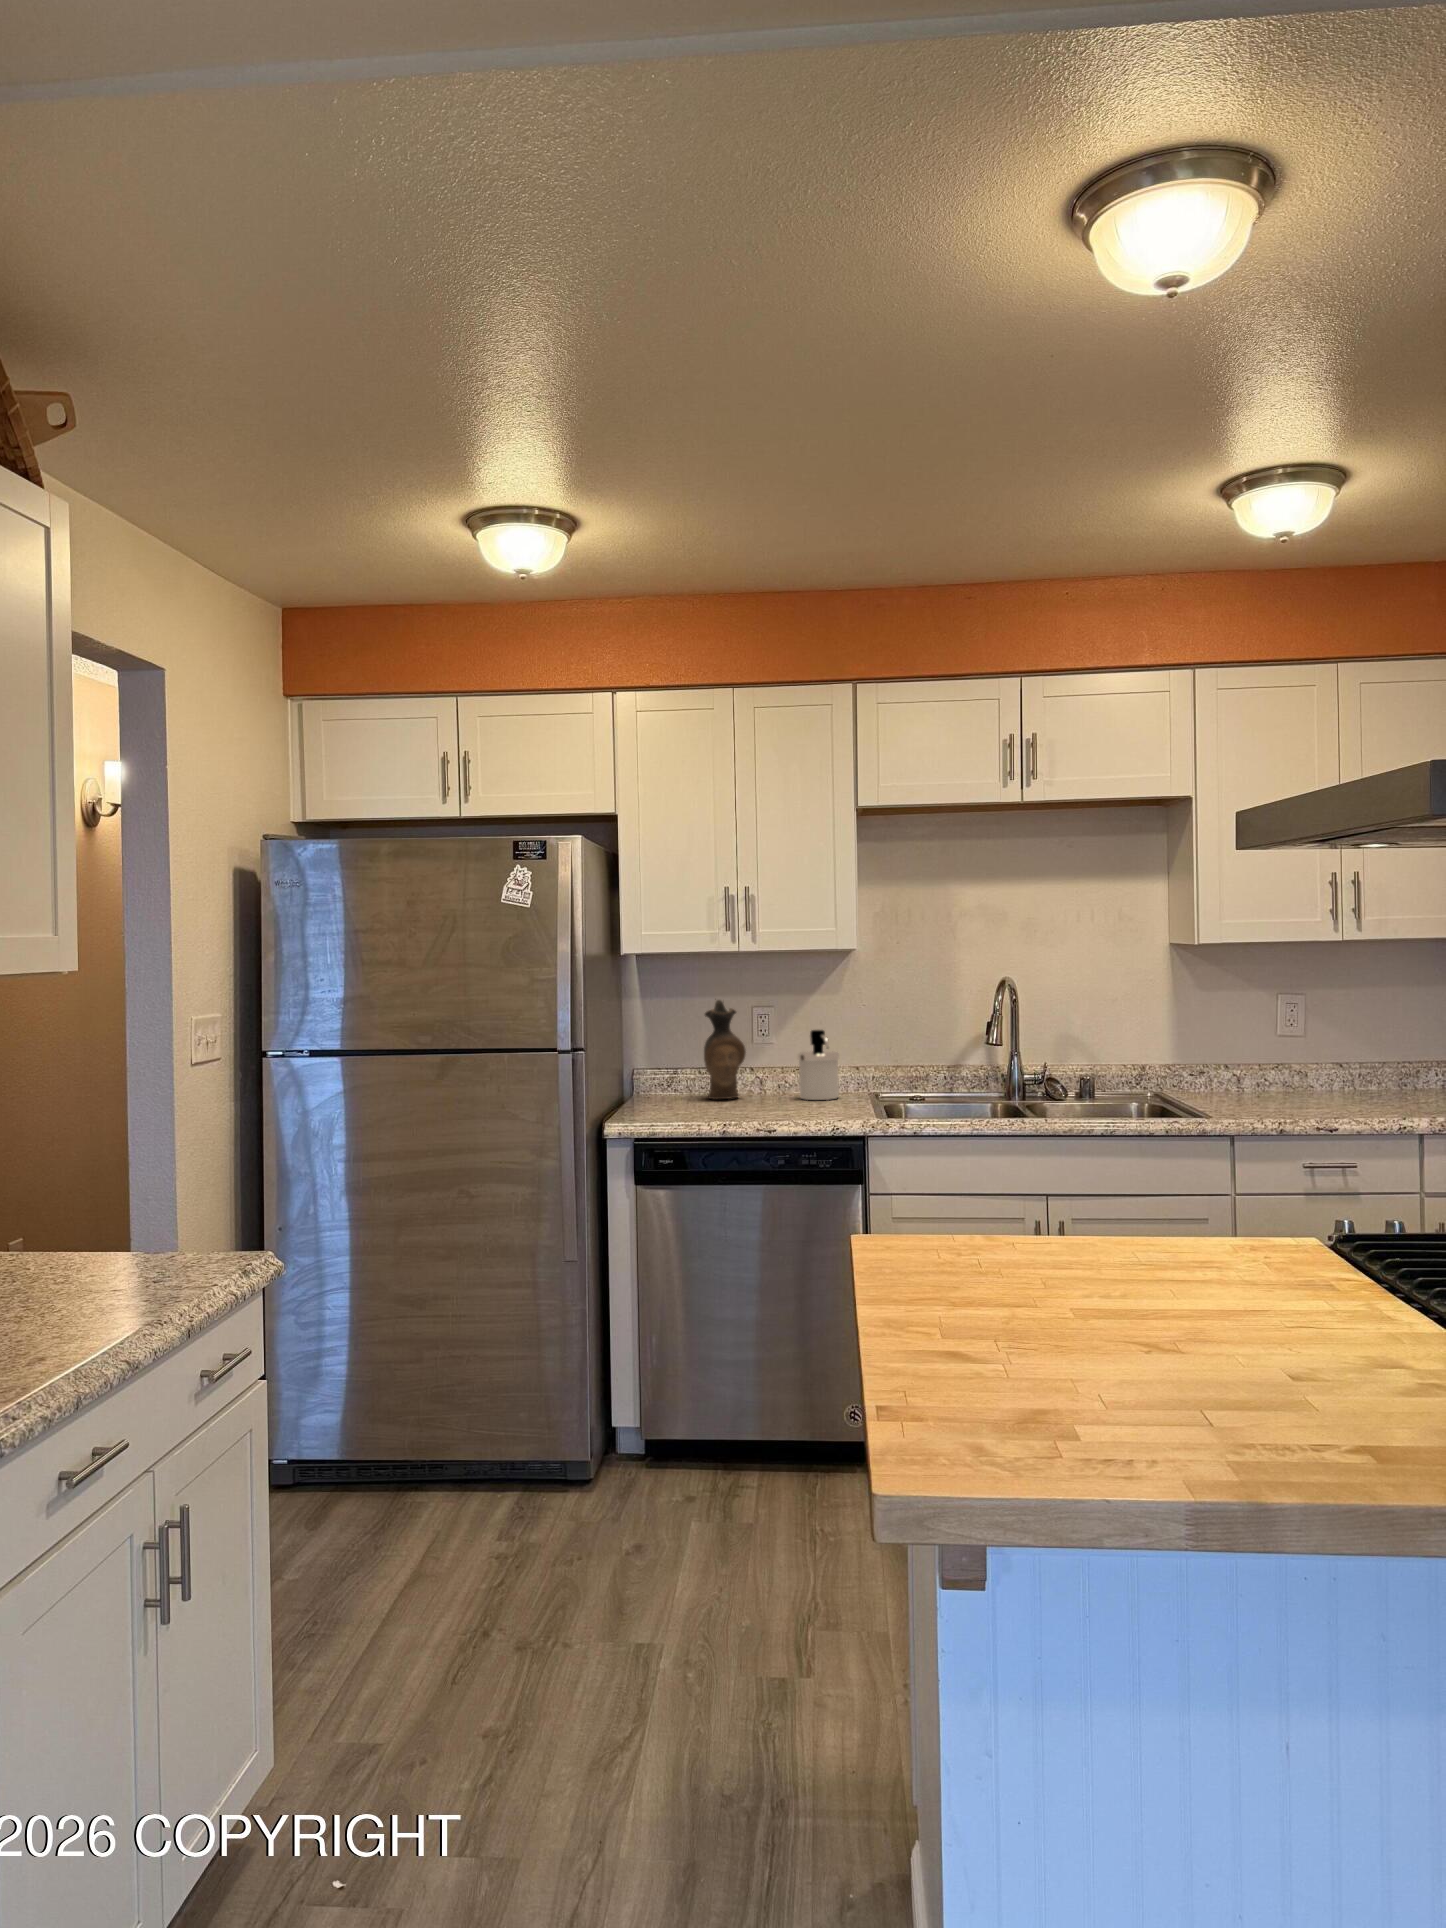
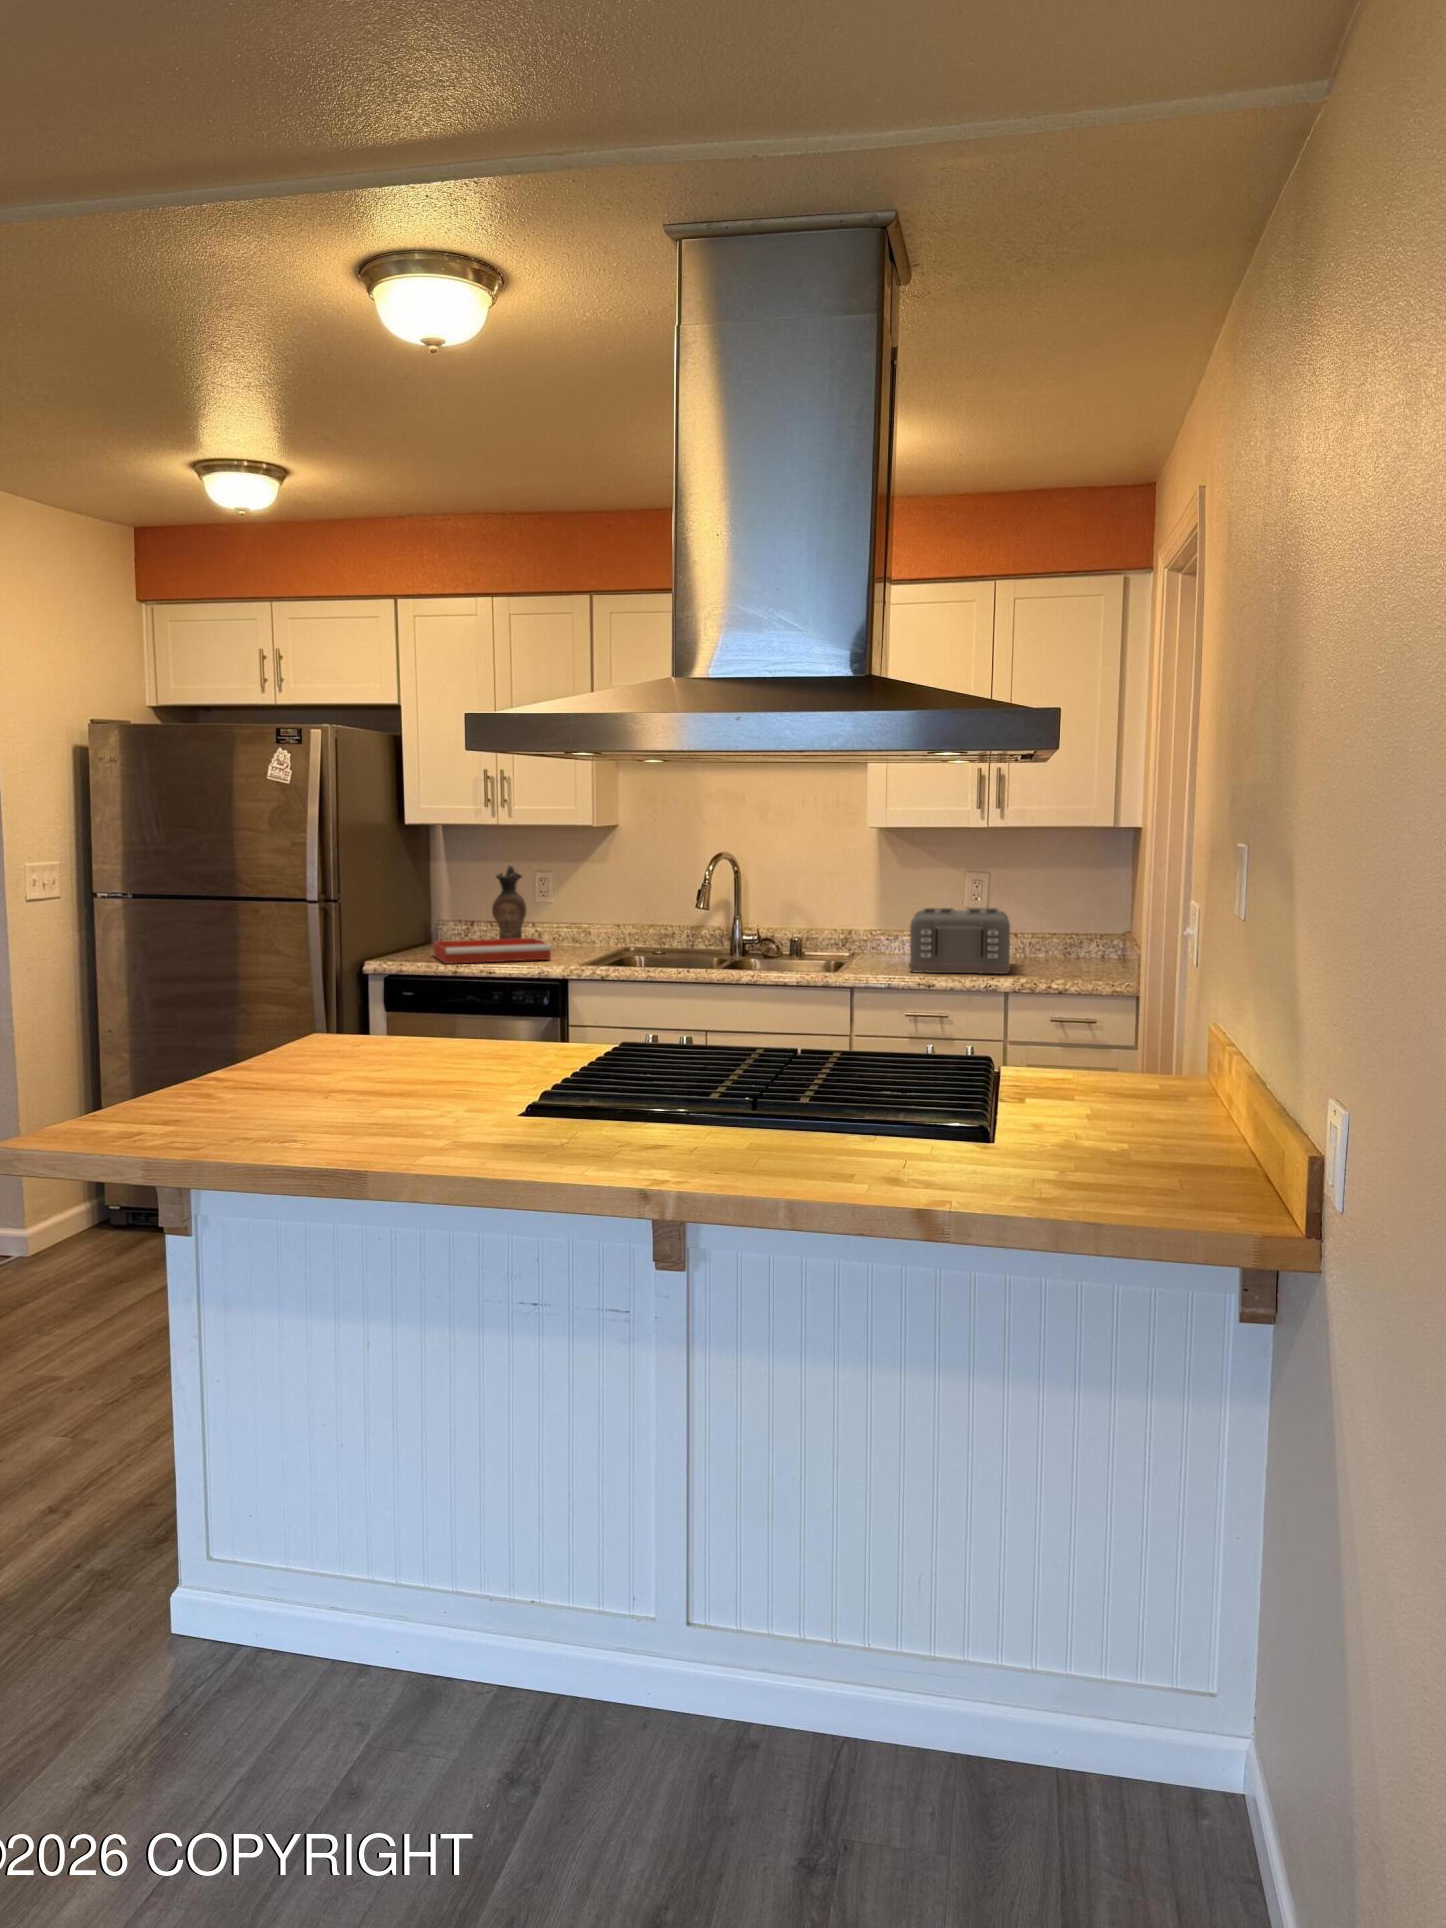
soap dispenser: present [797,1030,839,1100] -> none [567,892,602,951]
toaster: none [1235,1035,1390,1114] -> present [909,908,1010,974]
tray: none [660,1087,821,1123] -> present [433,938,551,964]

